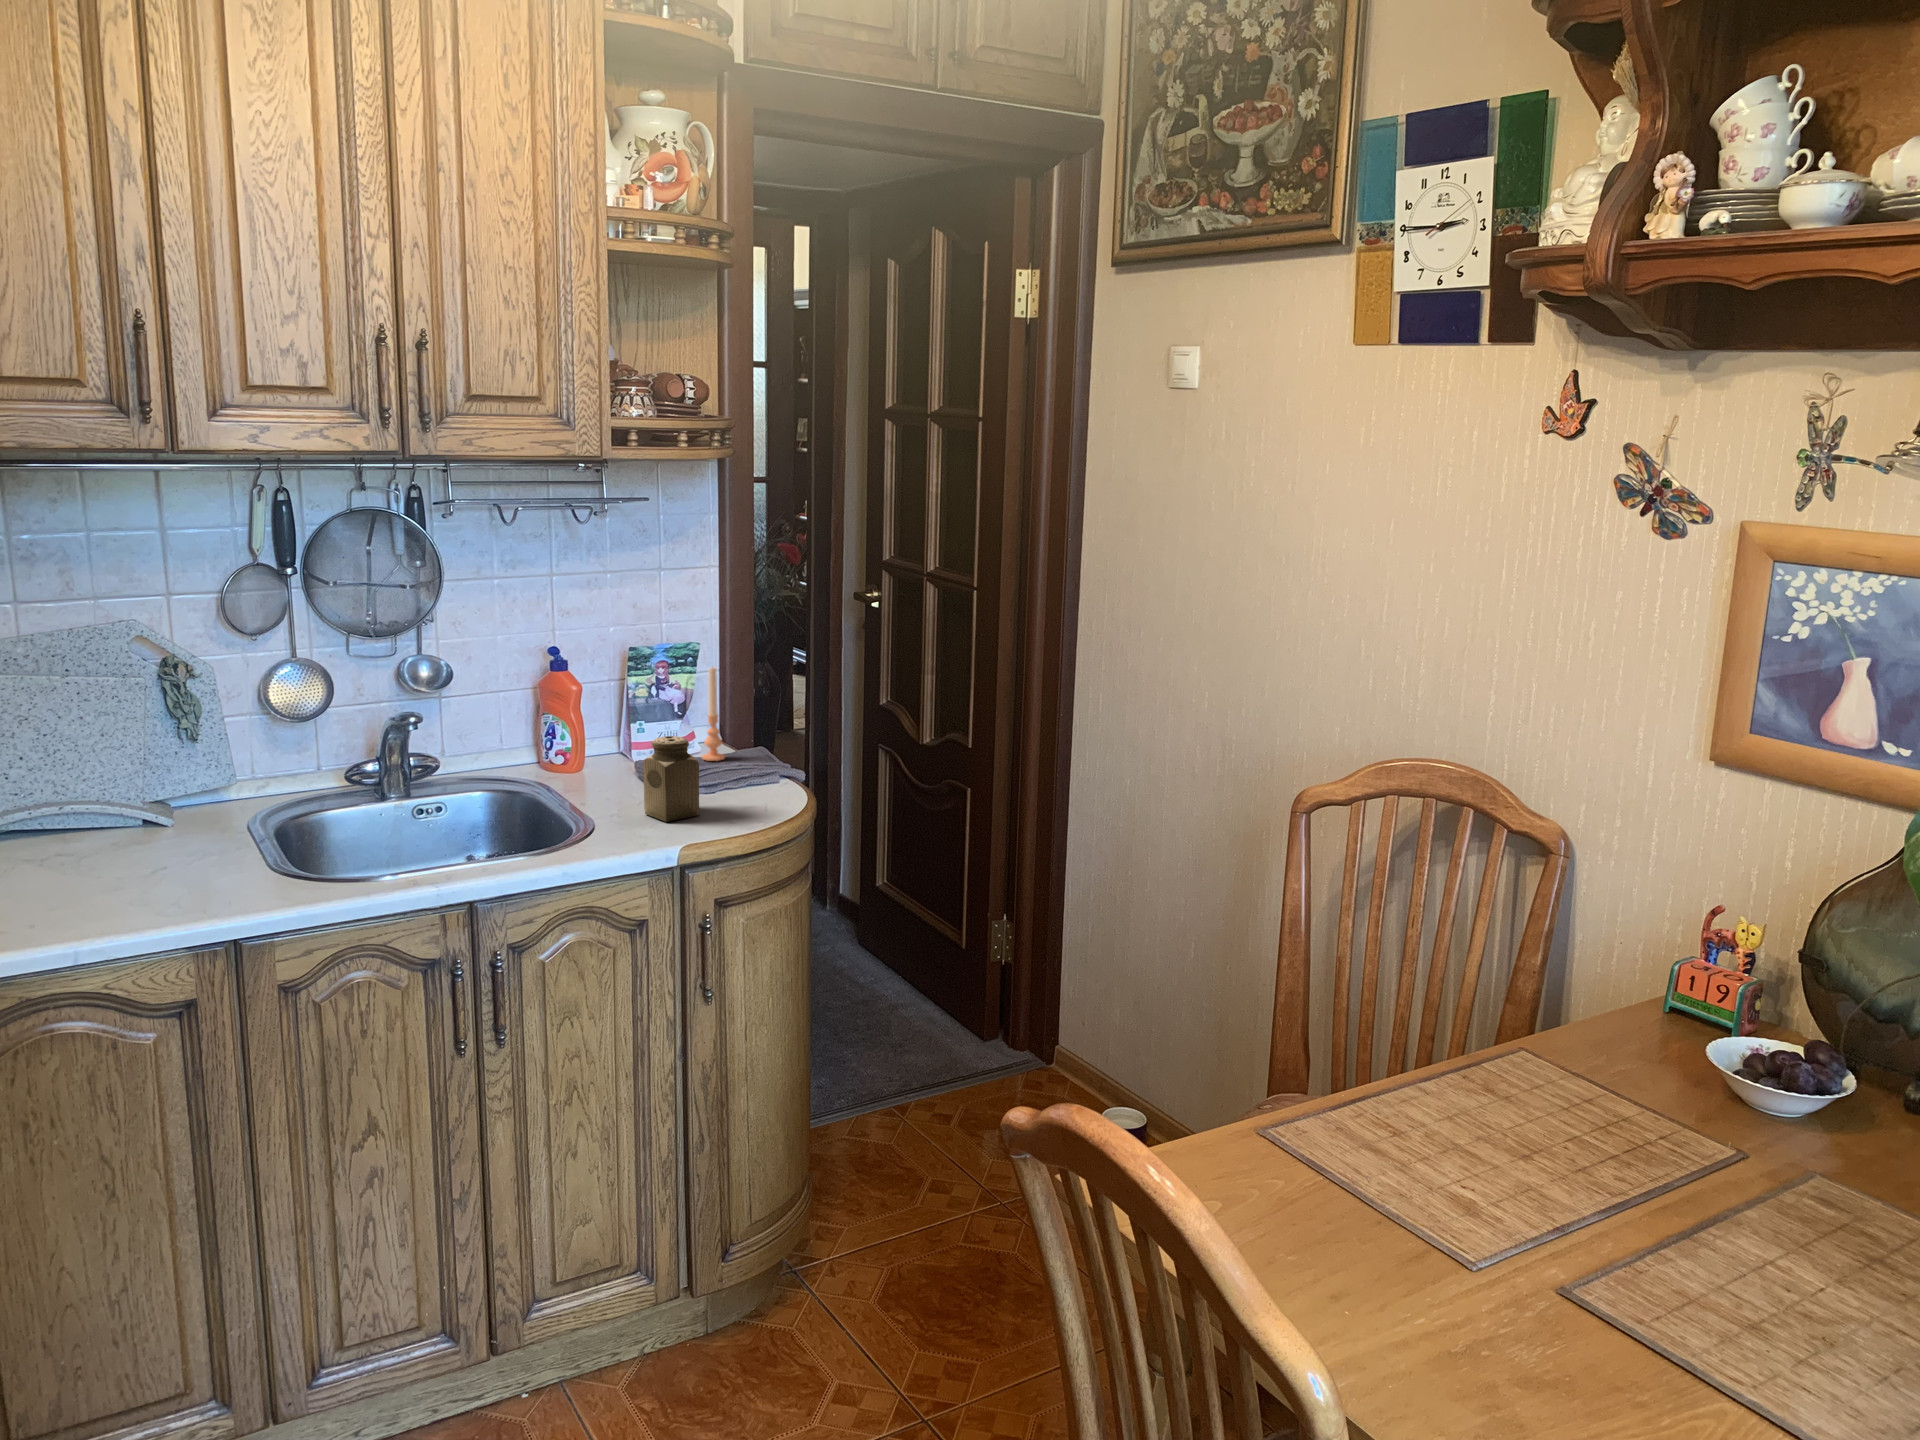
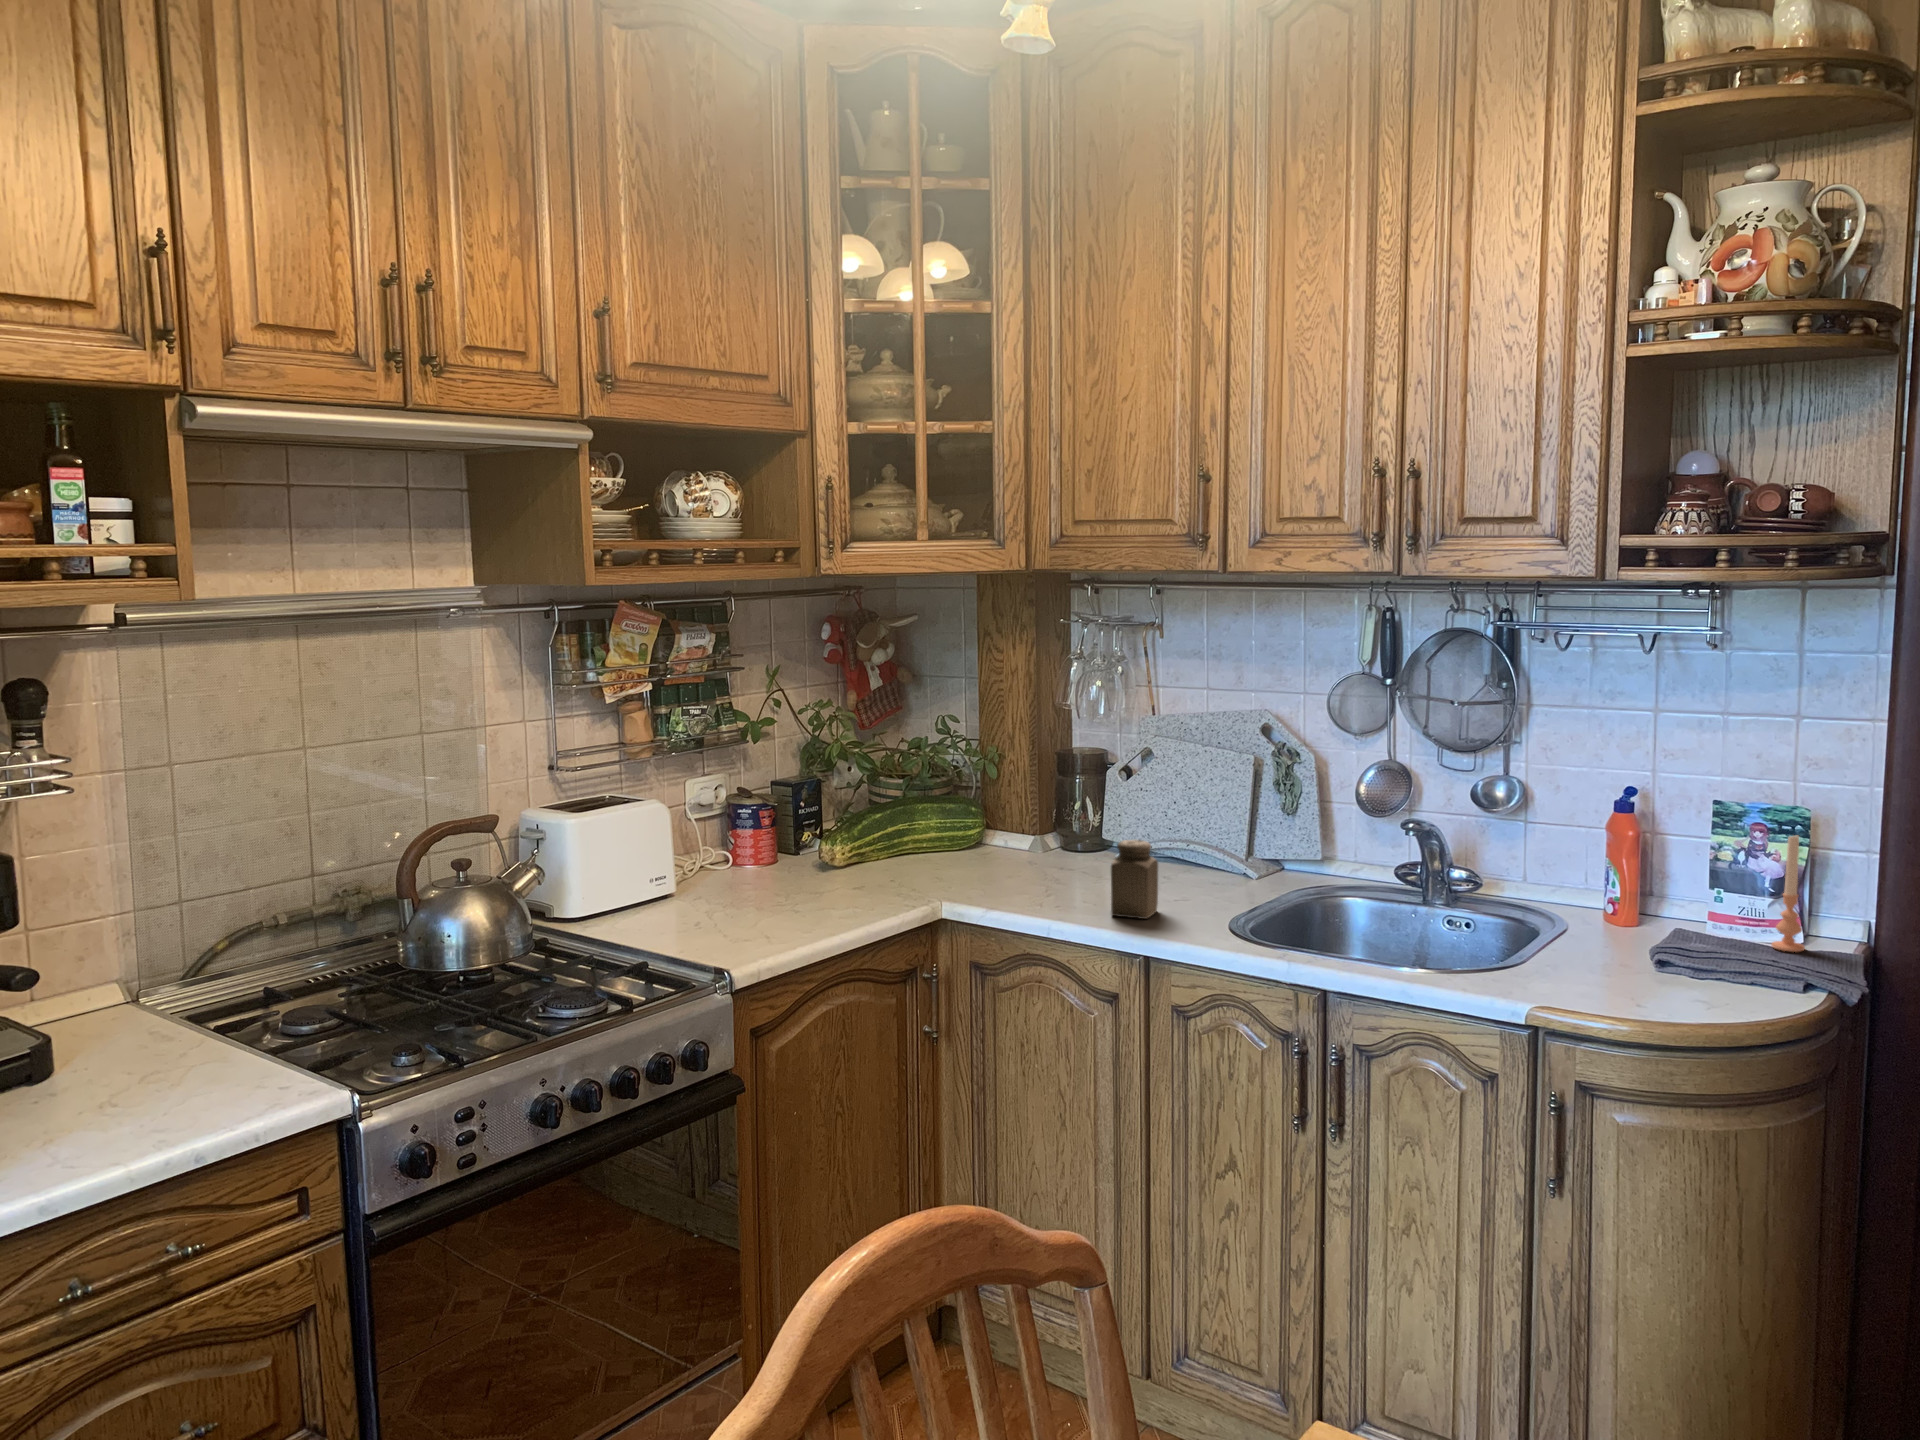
salt shaker: present [643,736,699,822] -> present [1111,840,1158,919]

